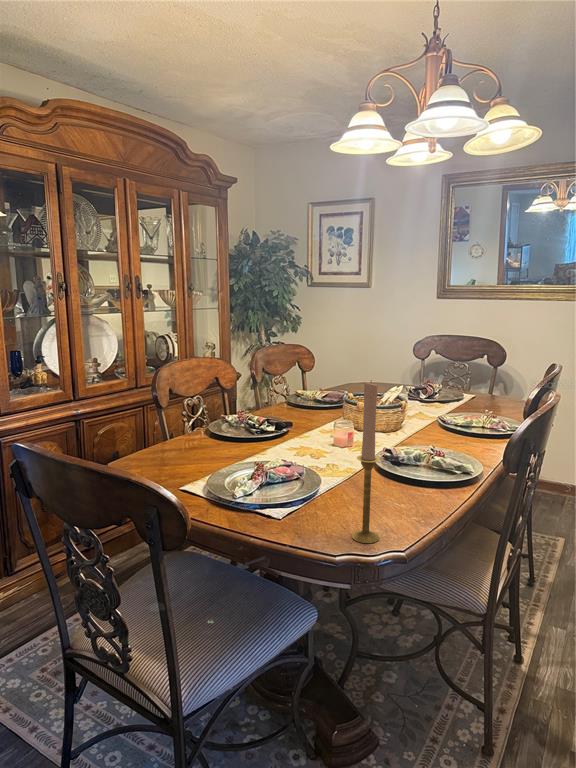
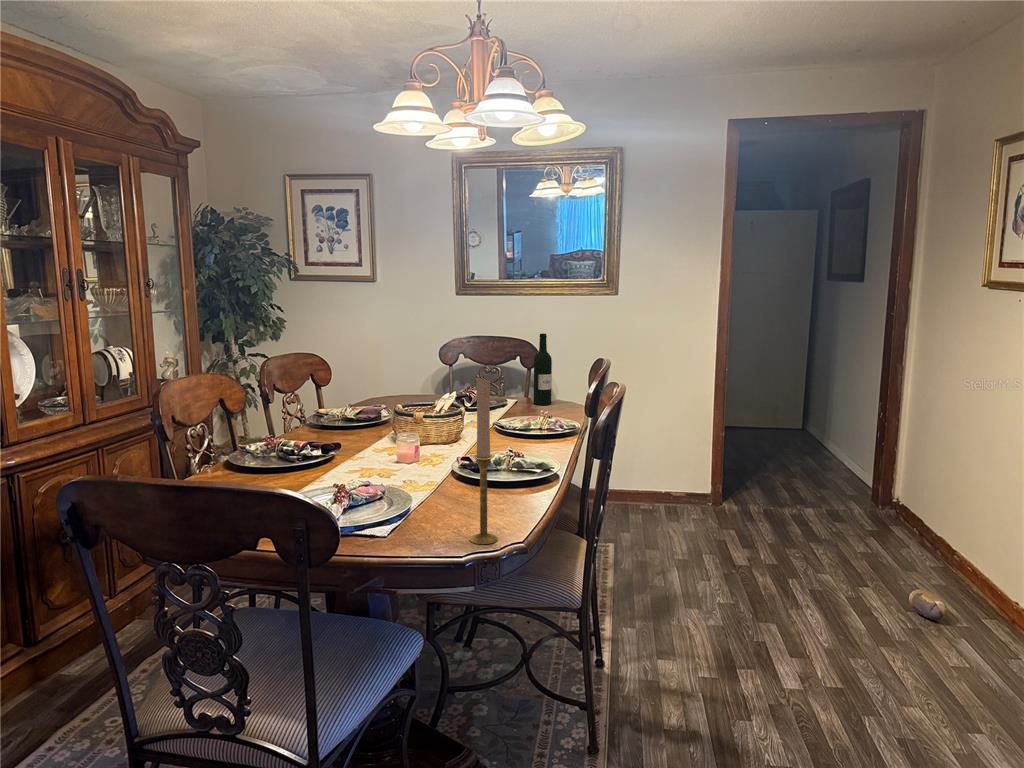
wine bottle: none [488,337,509,404] -> present [534,334,552,405]

